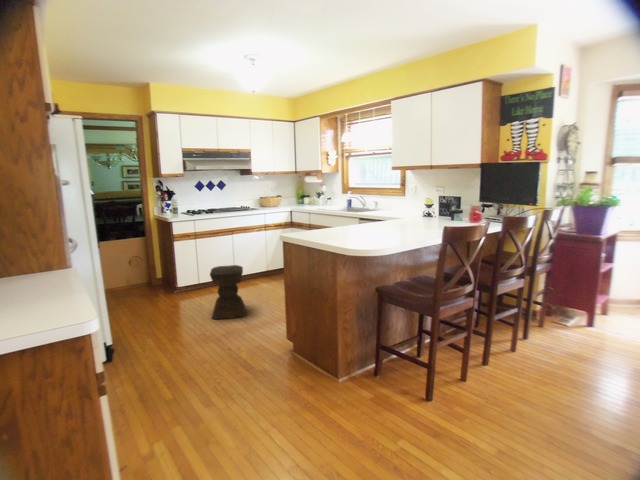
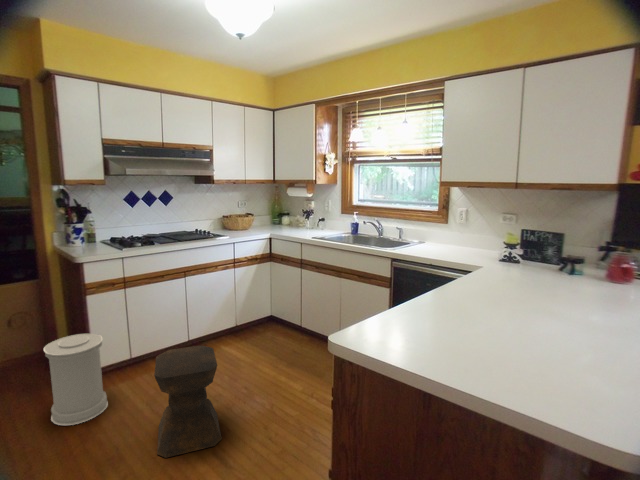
trash can: none [154,261,187,308] -> present [44,334,108,425]

